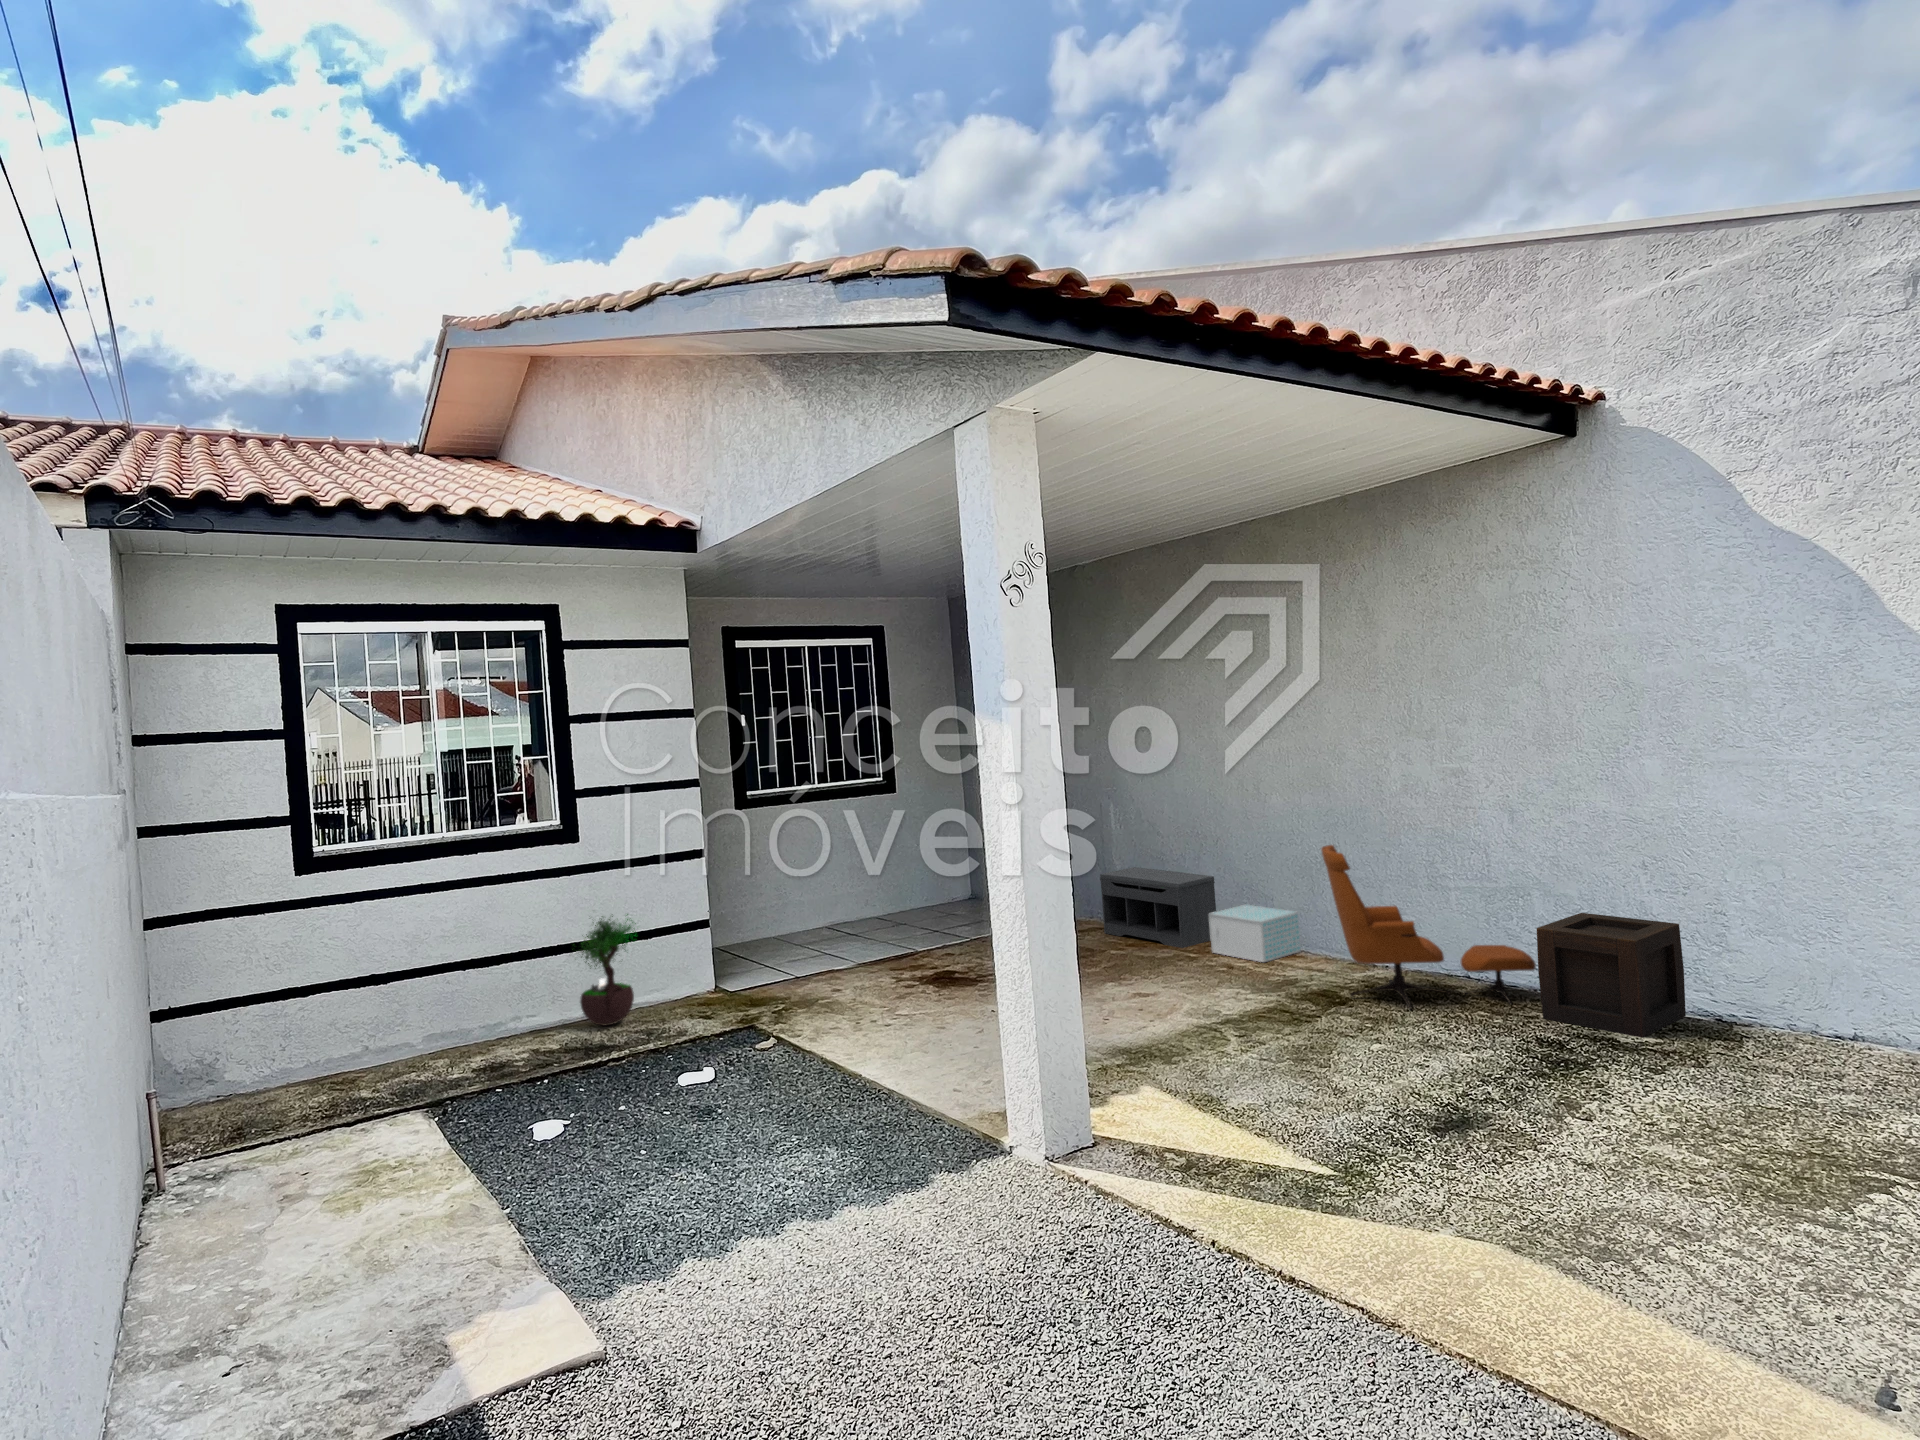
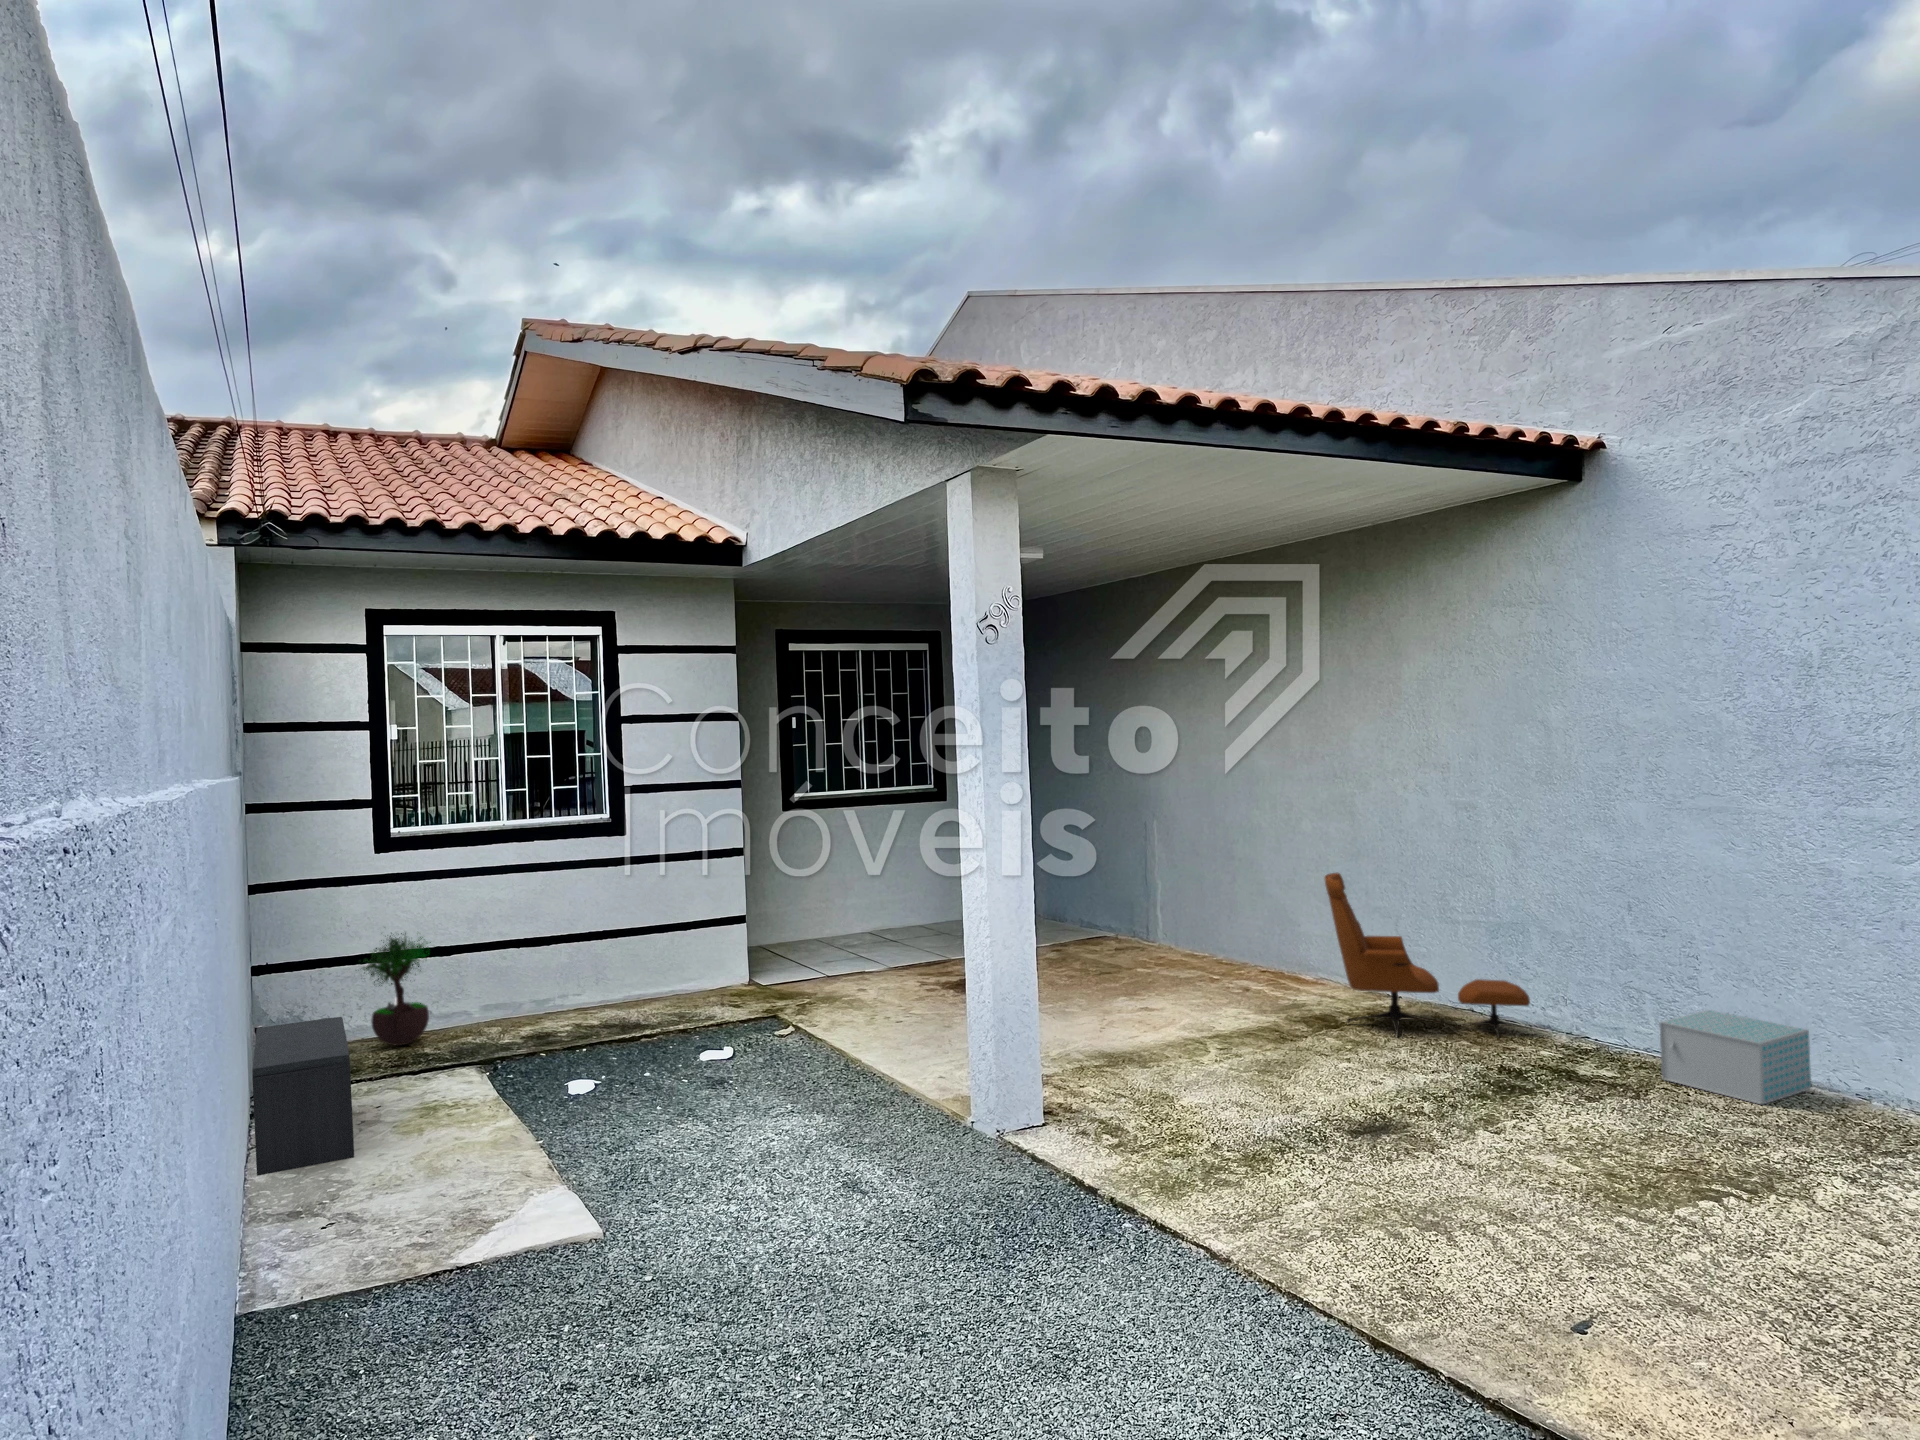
bench: present [1100,867,1216,948] -> present [252,1017,354,1176]
storage box: present [1209,904,1301,962] -> present [1659,1010,1811,1104]
wooden crate: present [1537,913,1686,1038] -> none [1517,952,1661,1073]
potted tree: present [580,914,636,1025] -> present [363,933,431,1046]

